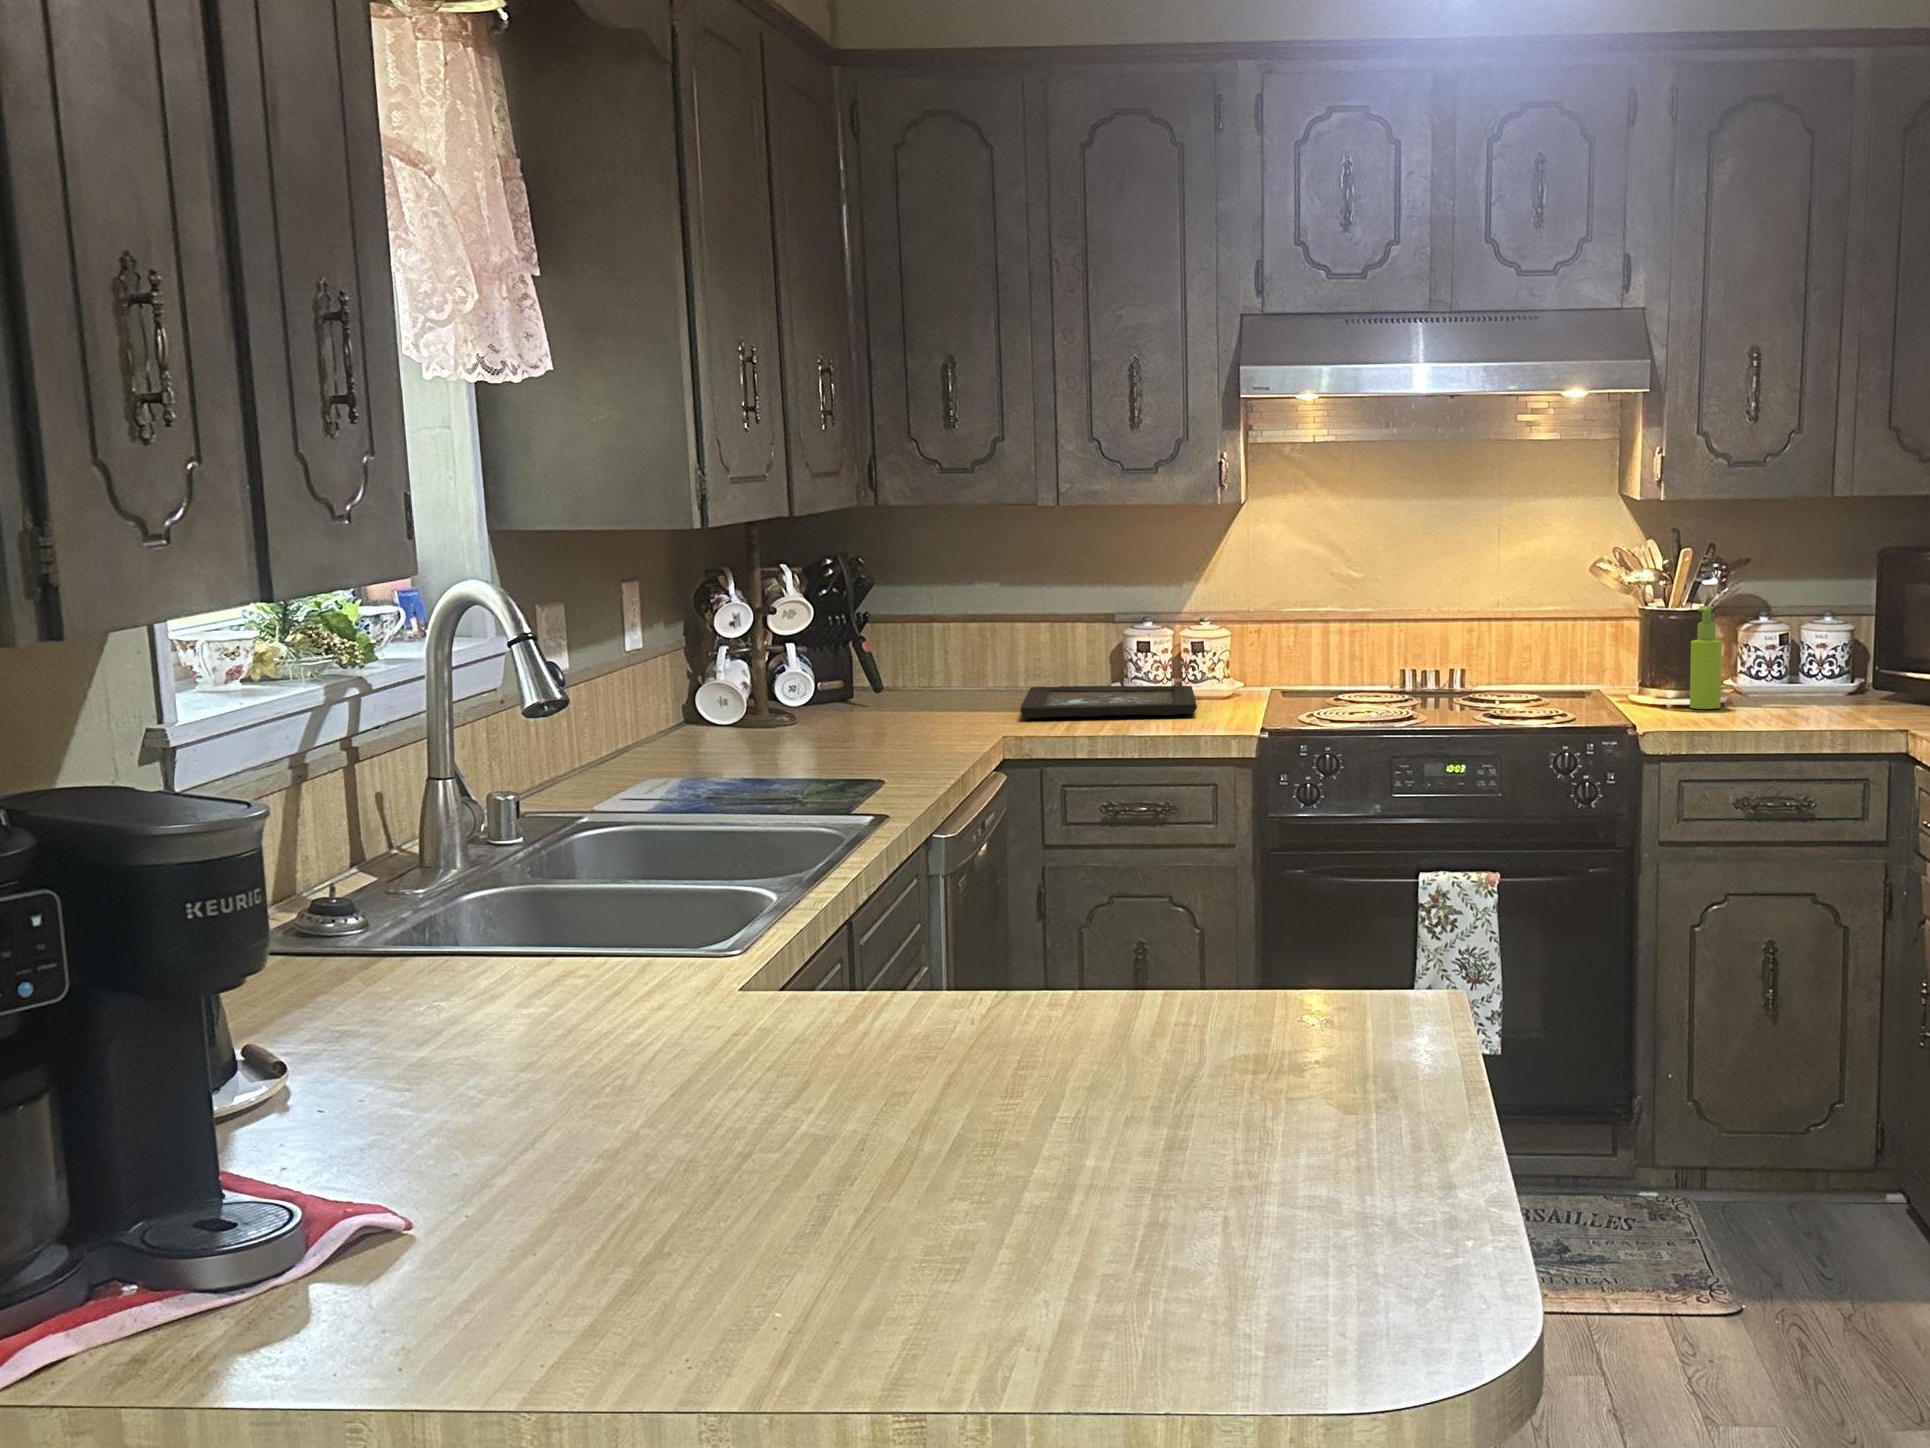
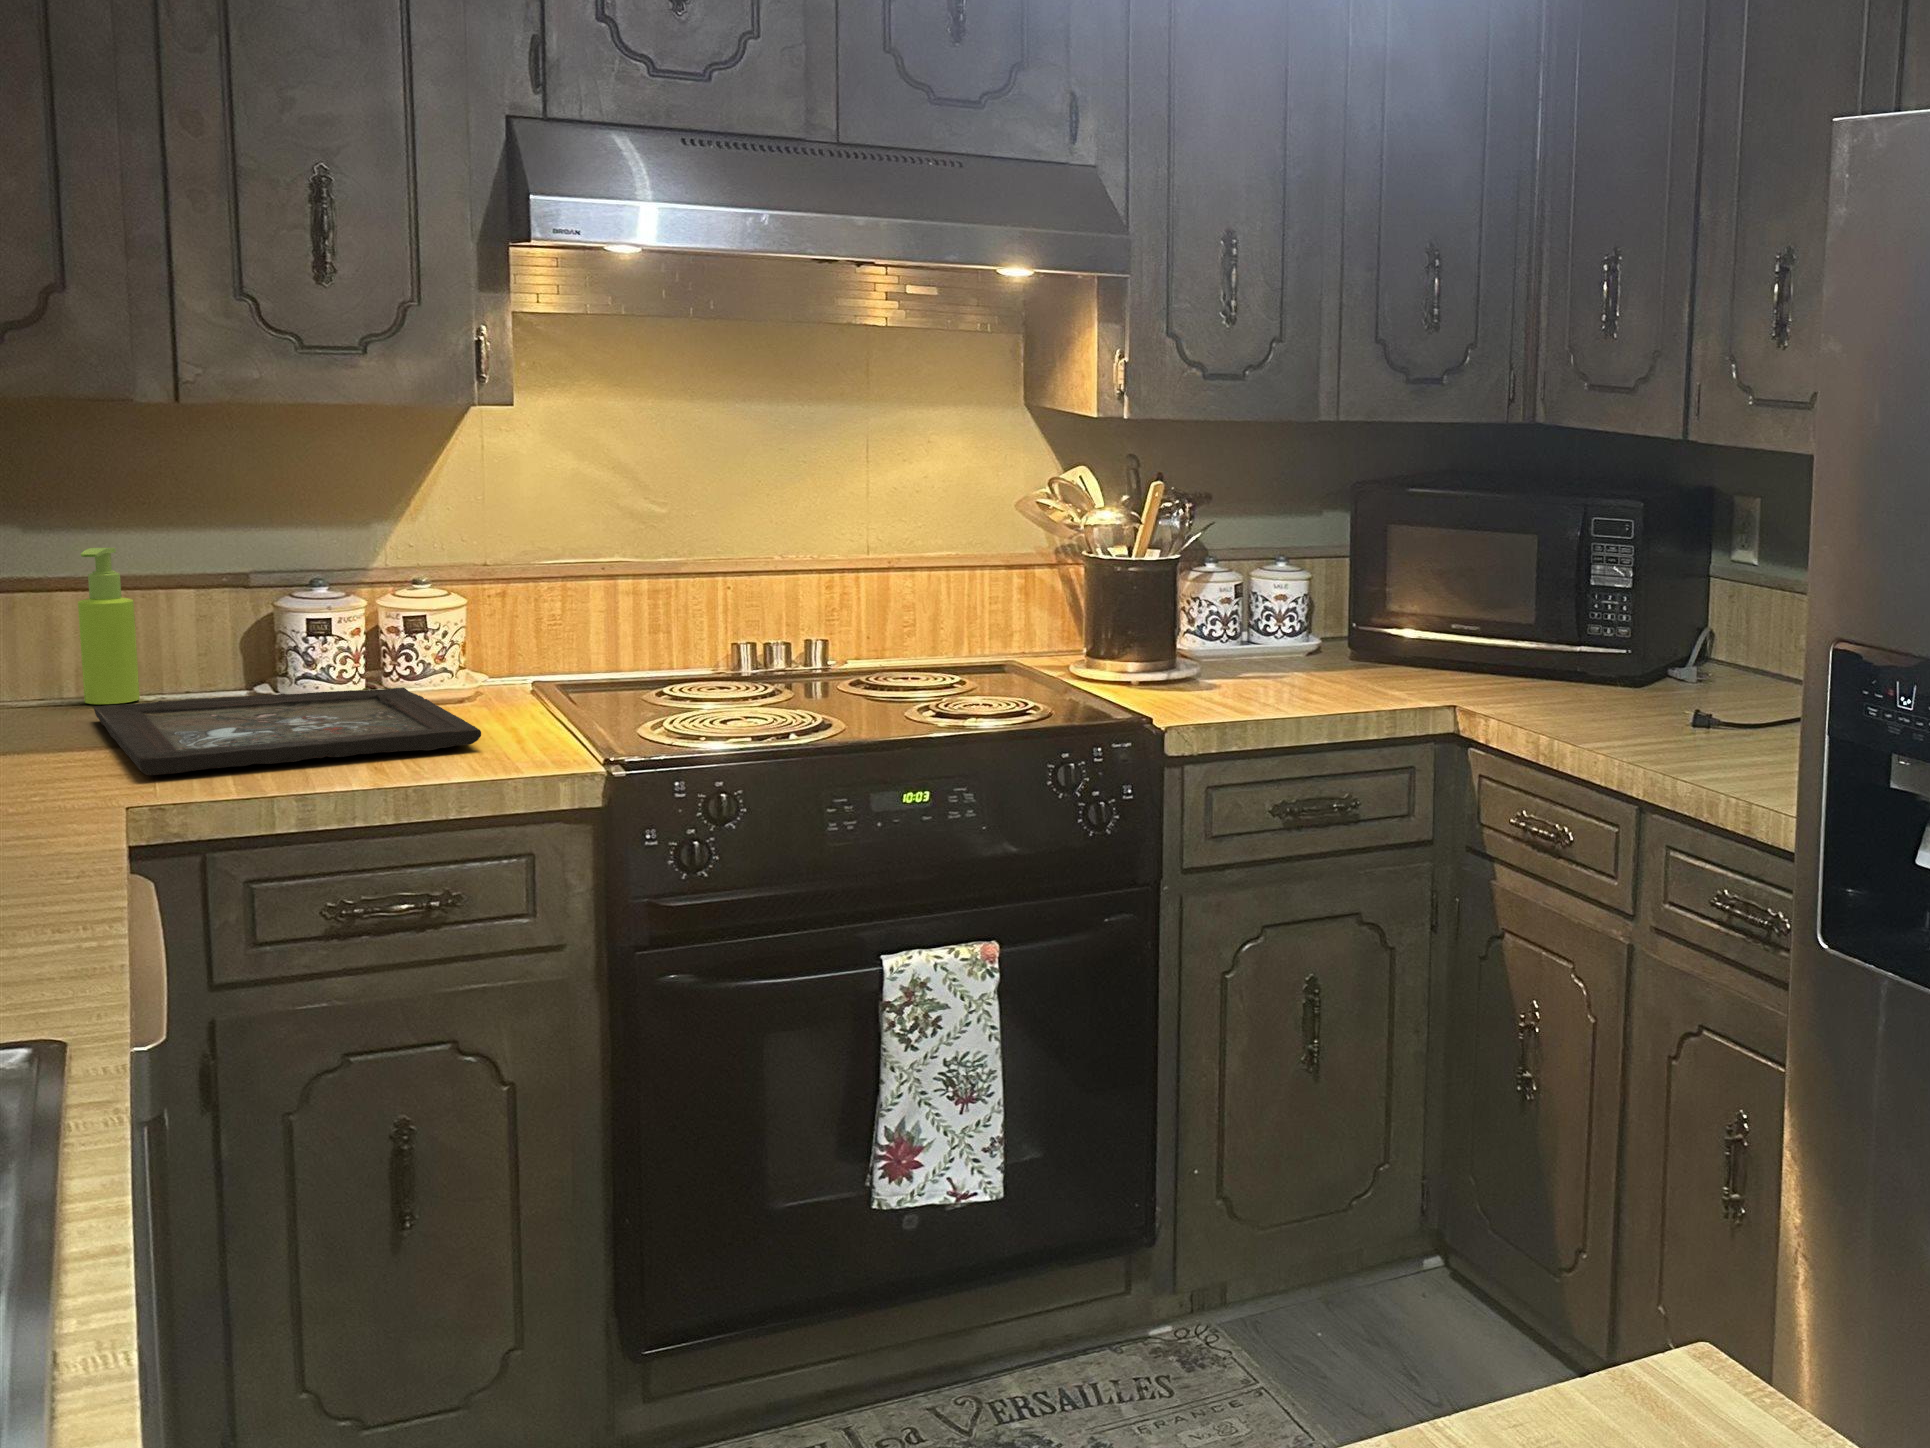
soap dispenser: present [1690,606,1722,709] -> present [78,548,140,704]

